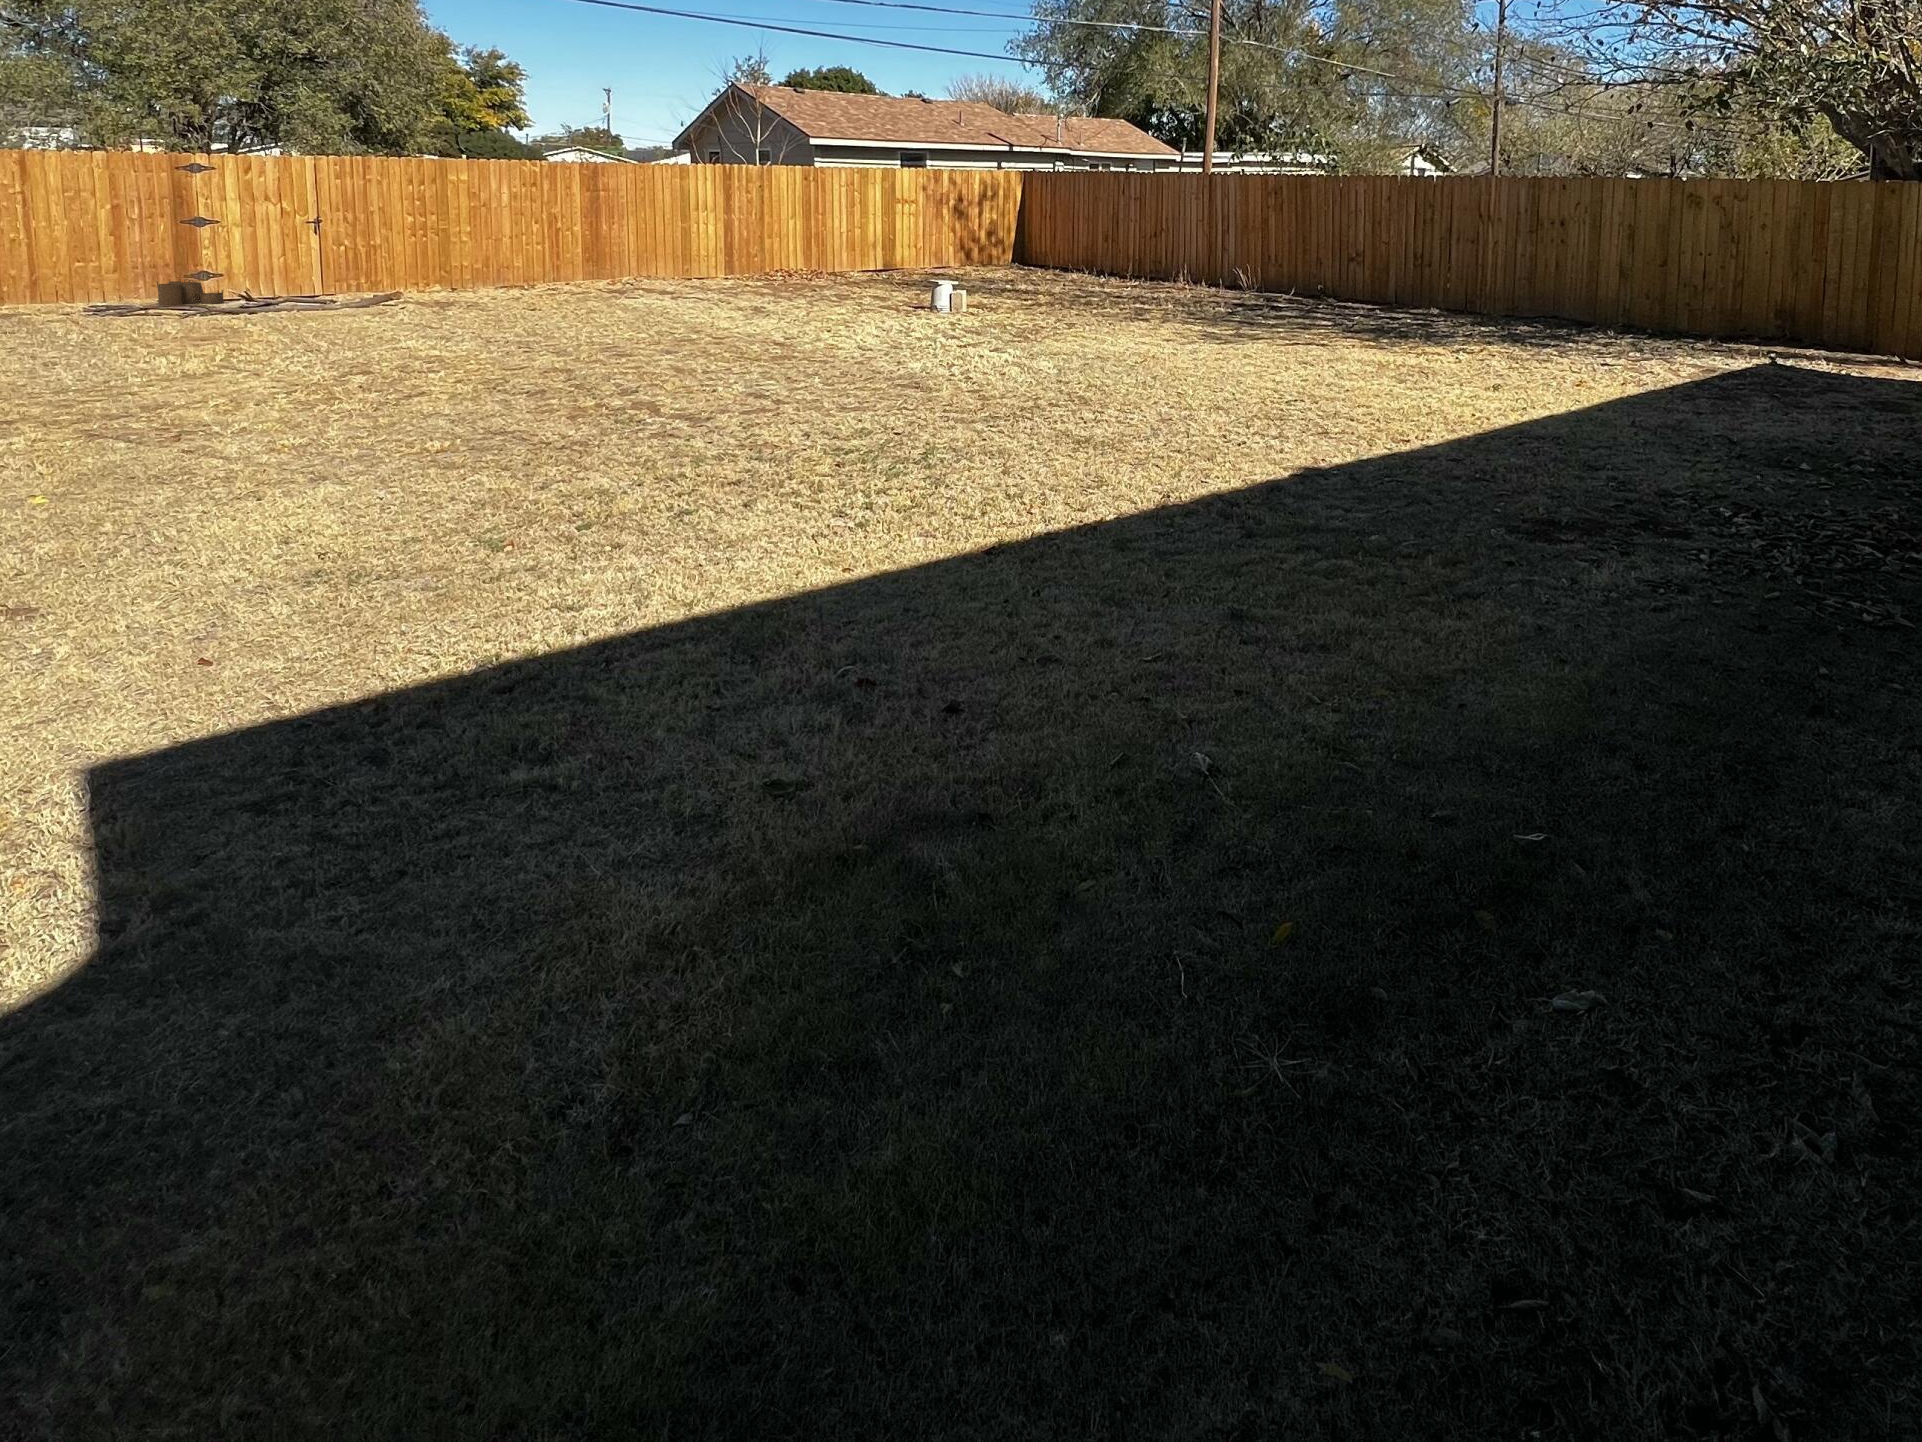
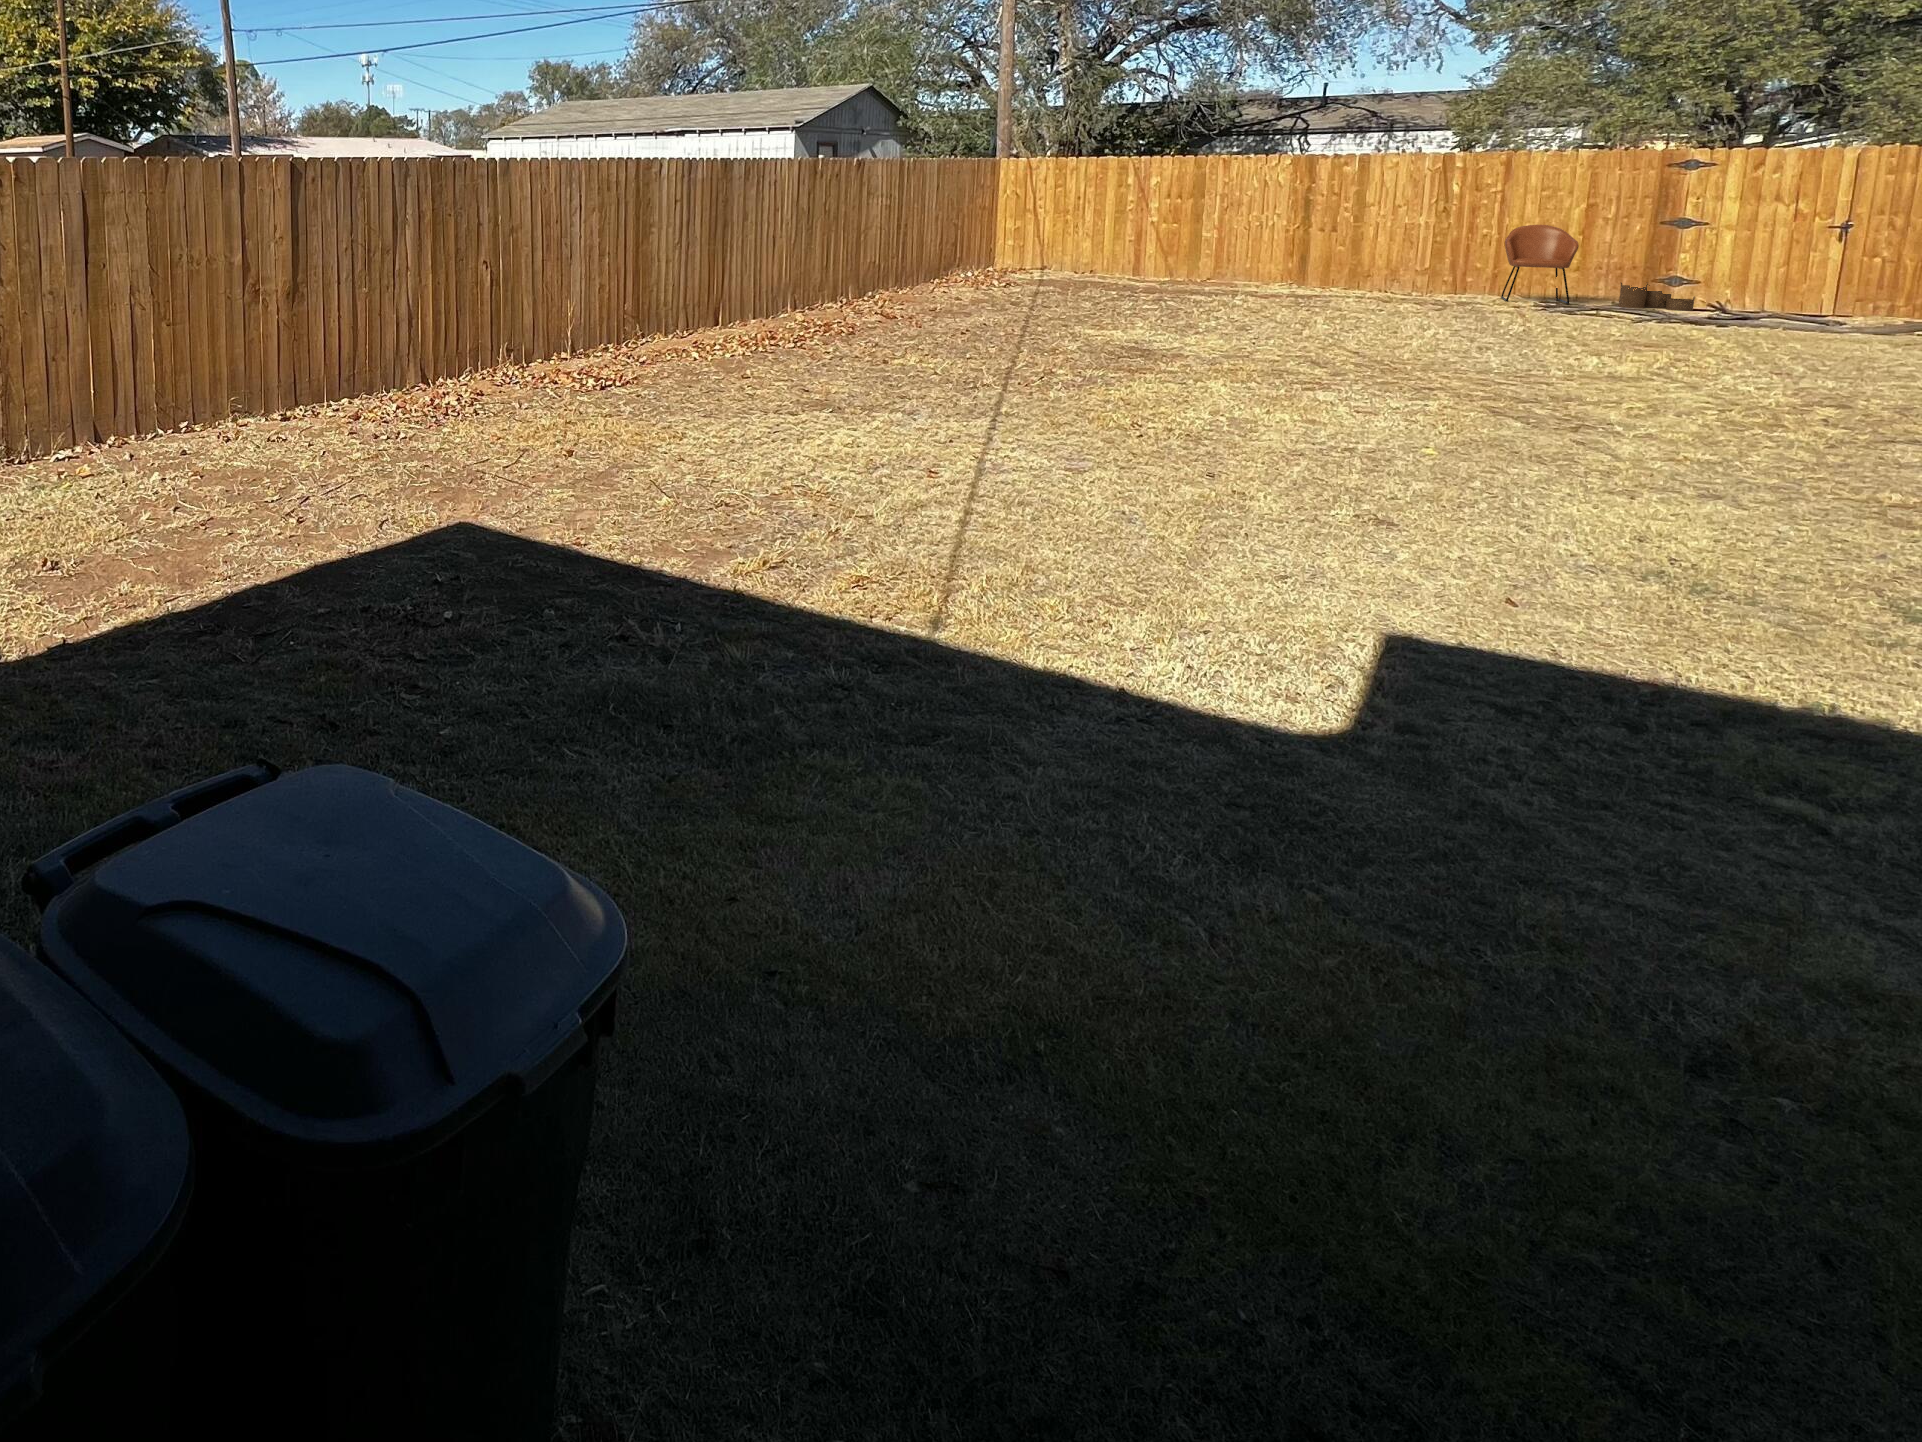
chair: none [33,228,113,311] -> present [1501,225,1579,304]

